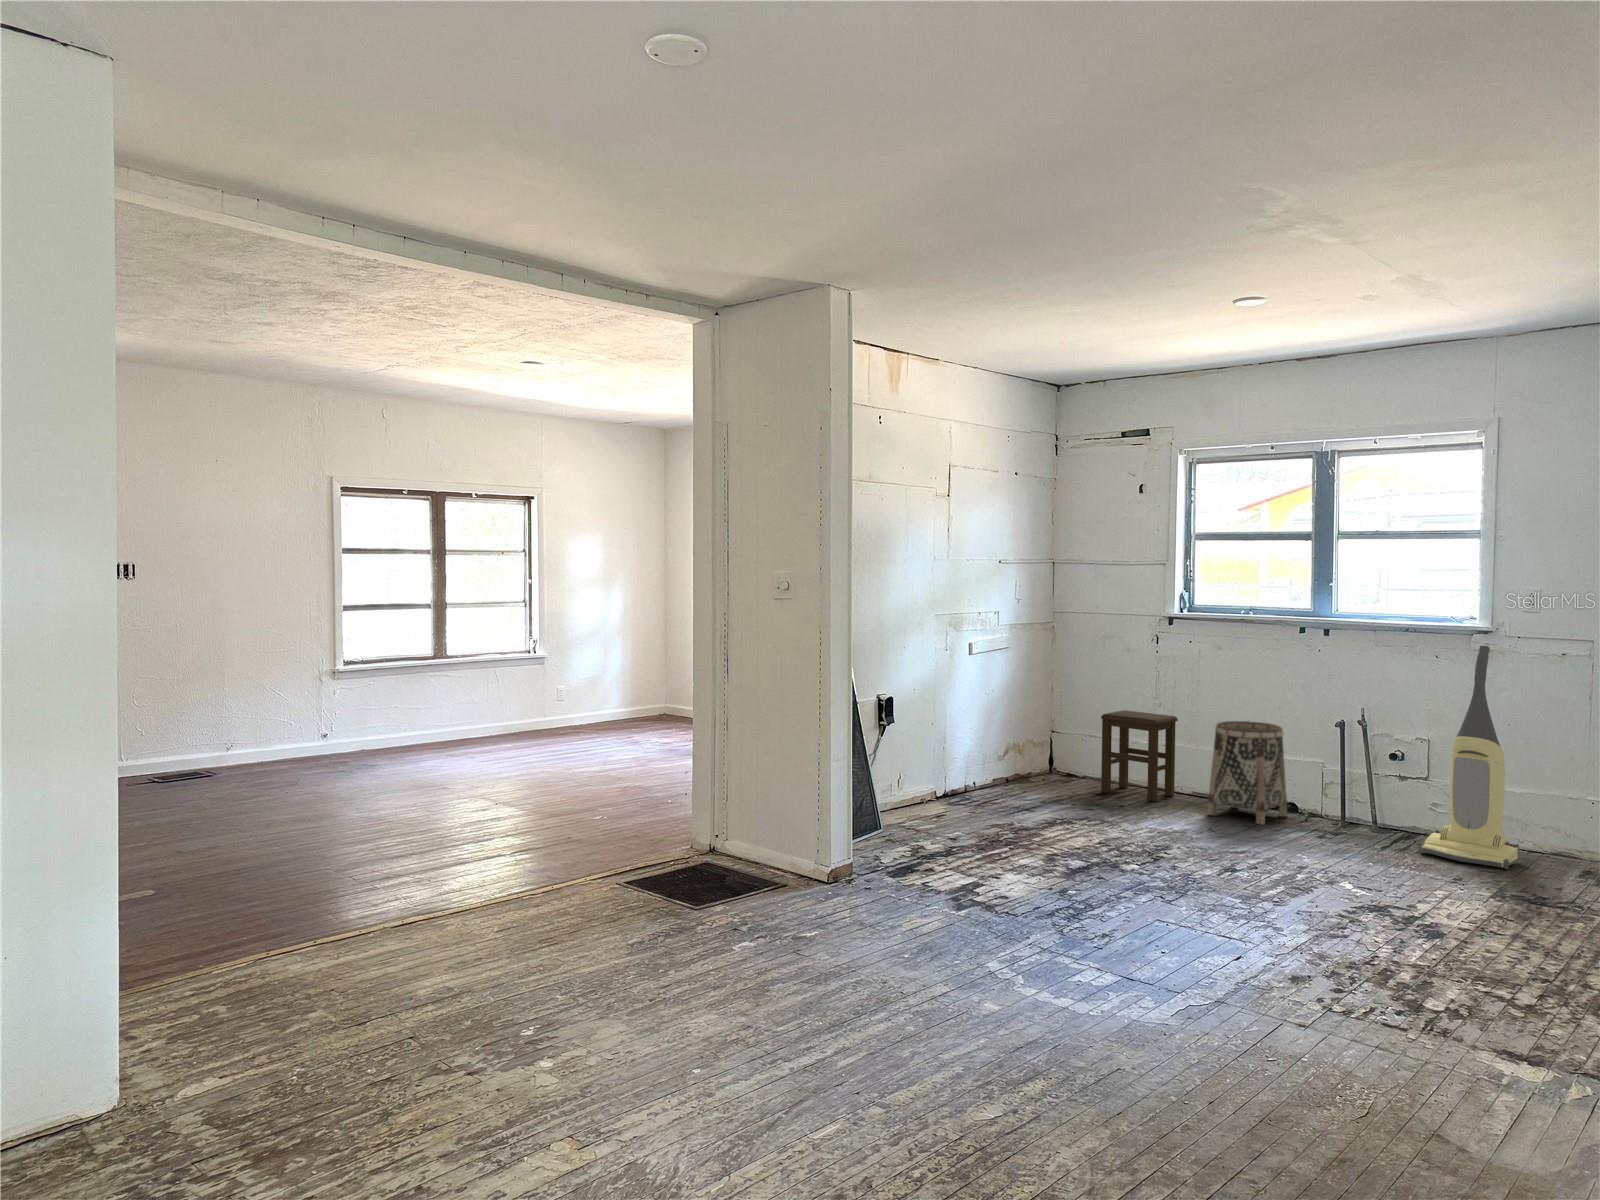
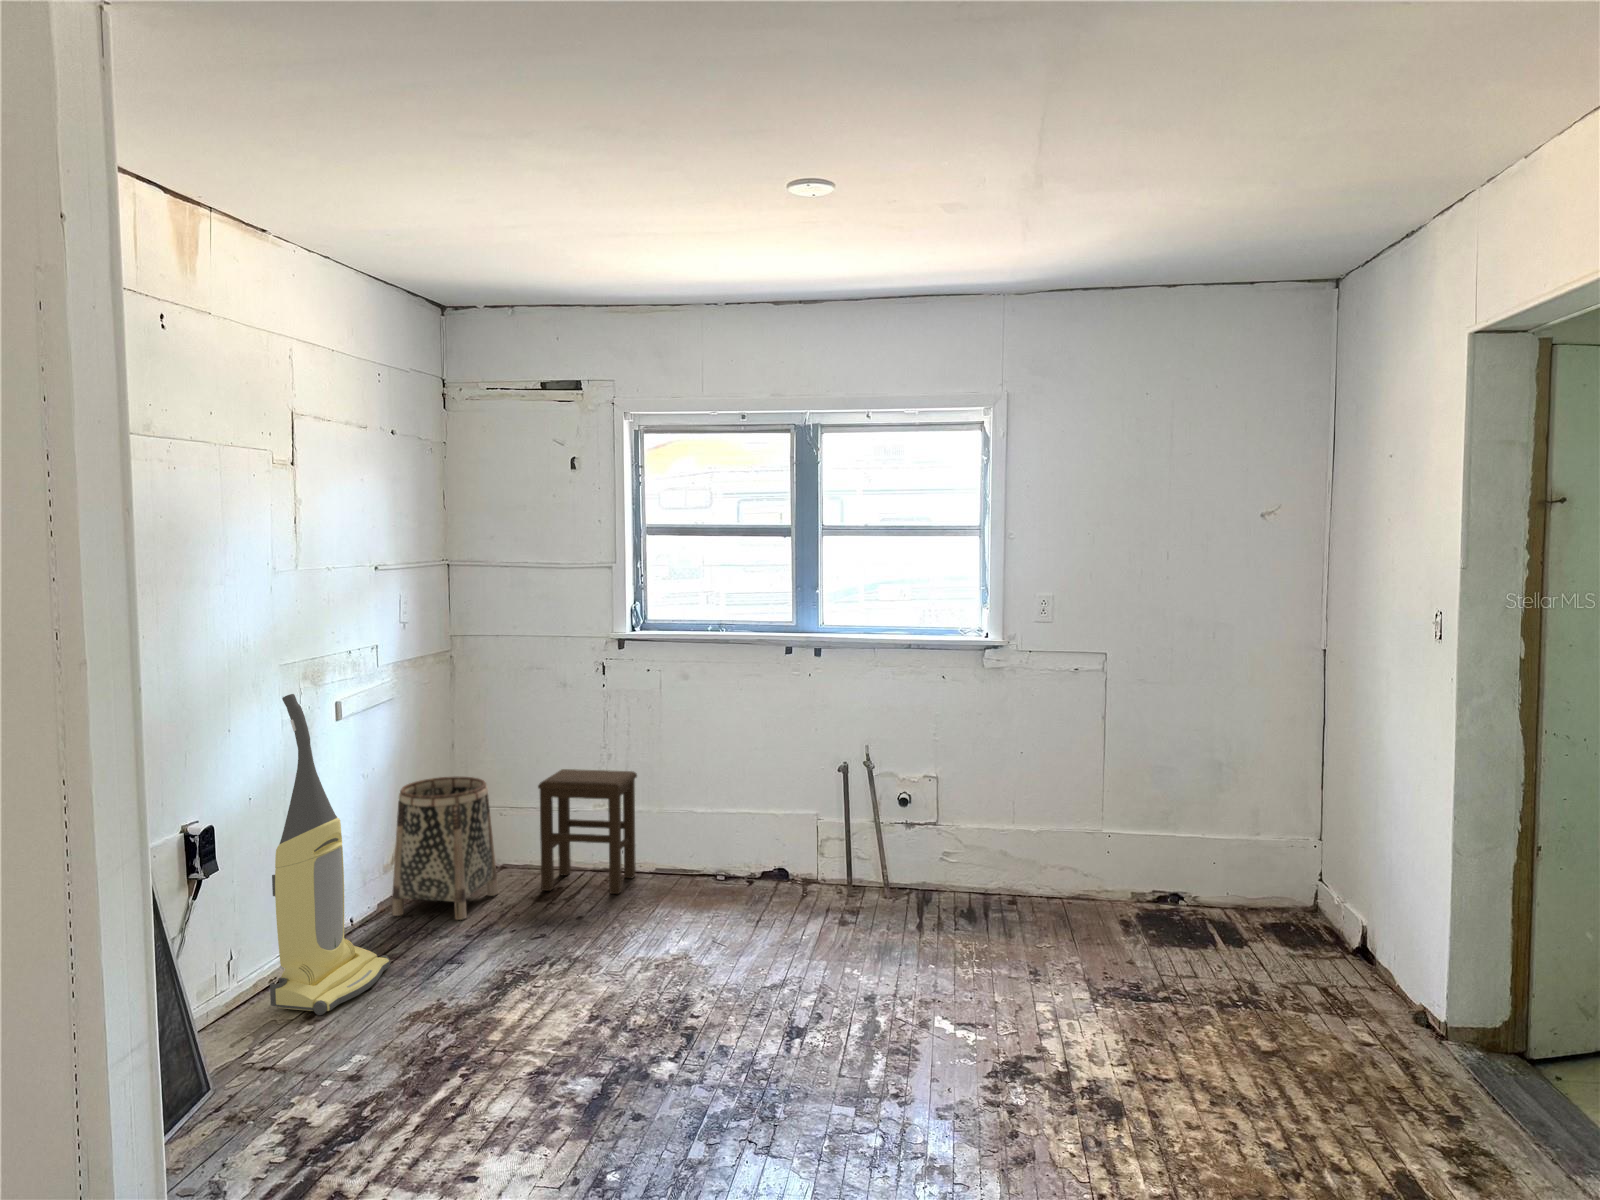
vacuum cleaner: present [1419,646,1519,869] -> present [270,694,390,1015]
basket: present [1207,721,1287,825] -> present [392,777,498,920]

